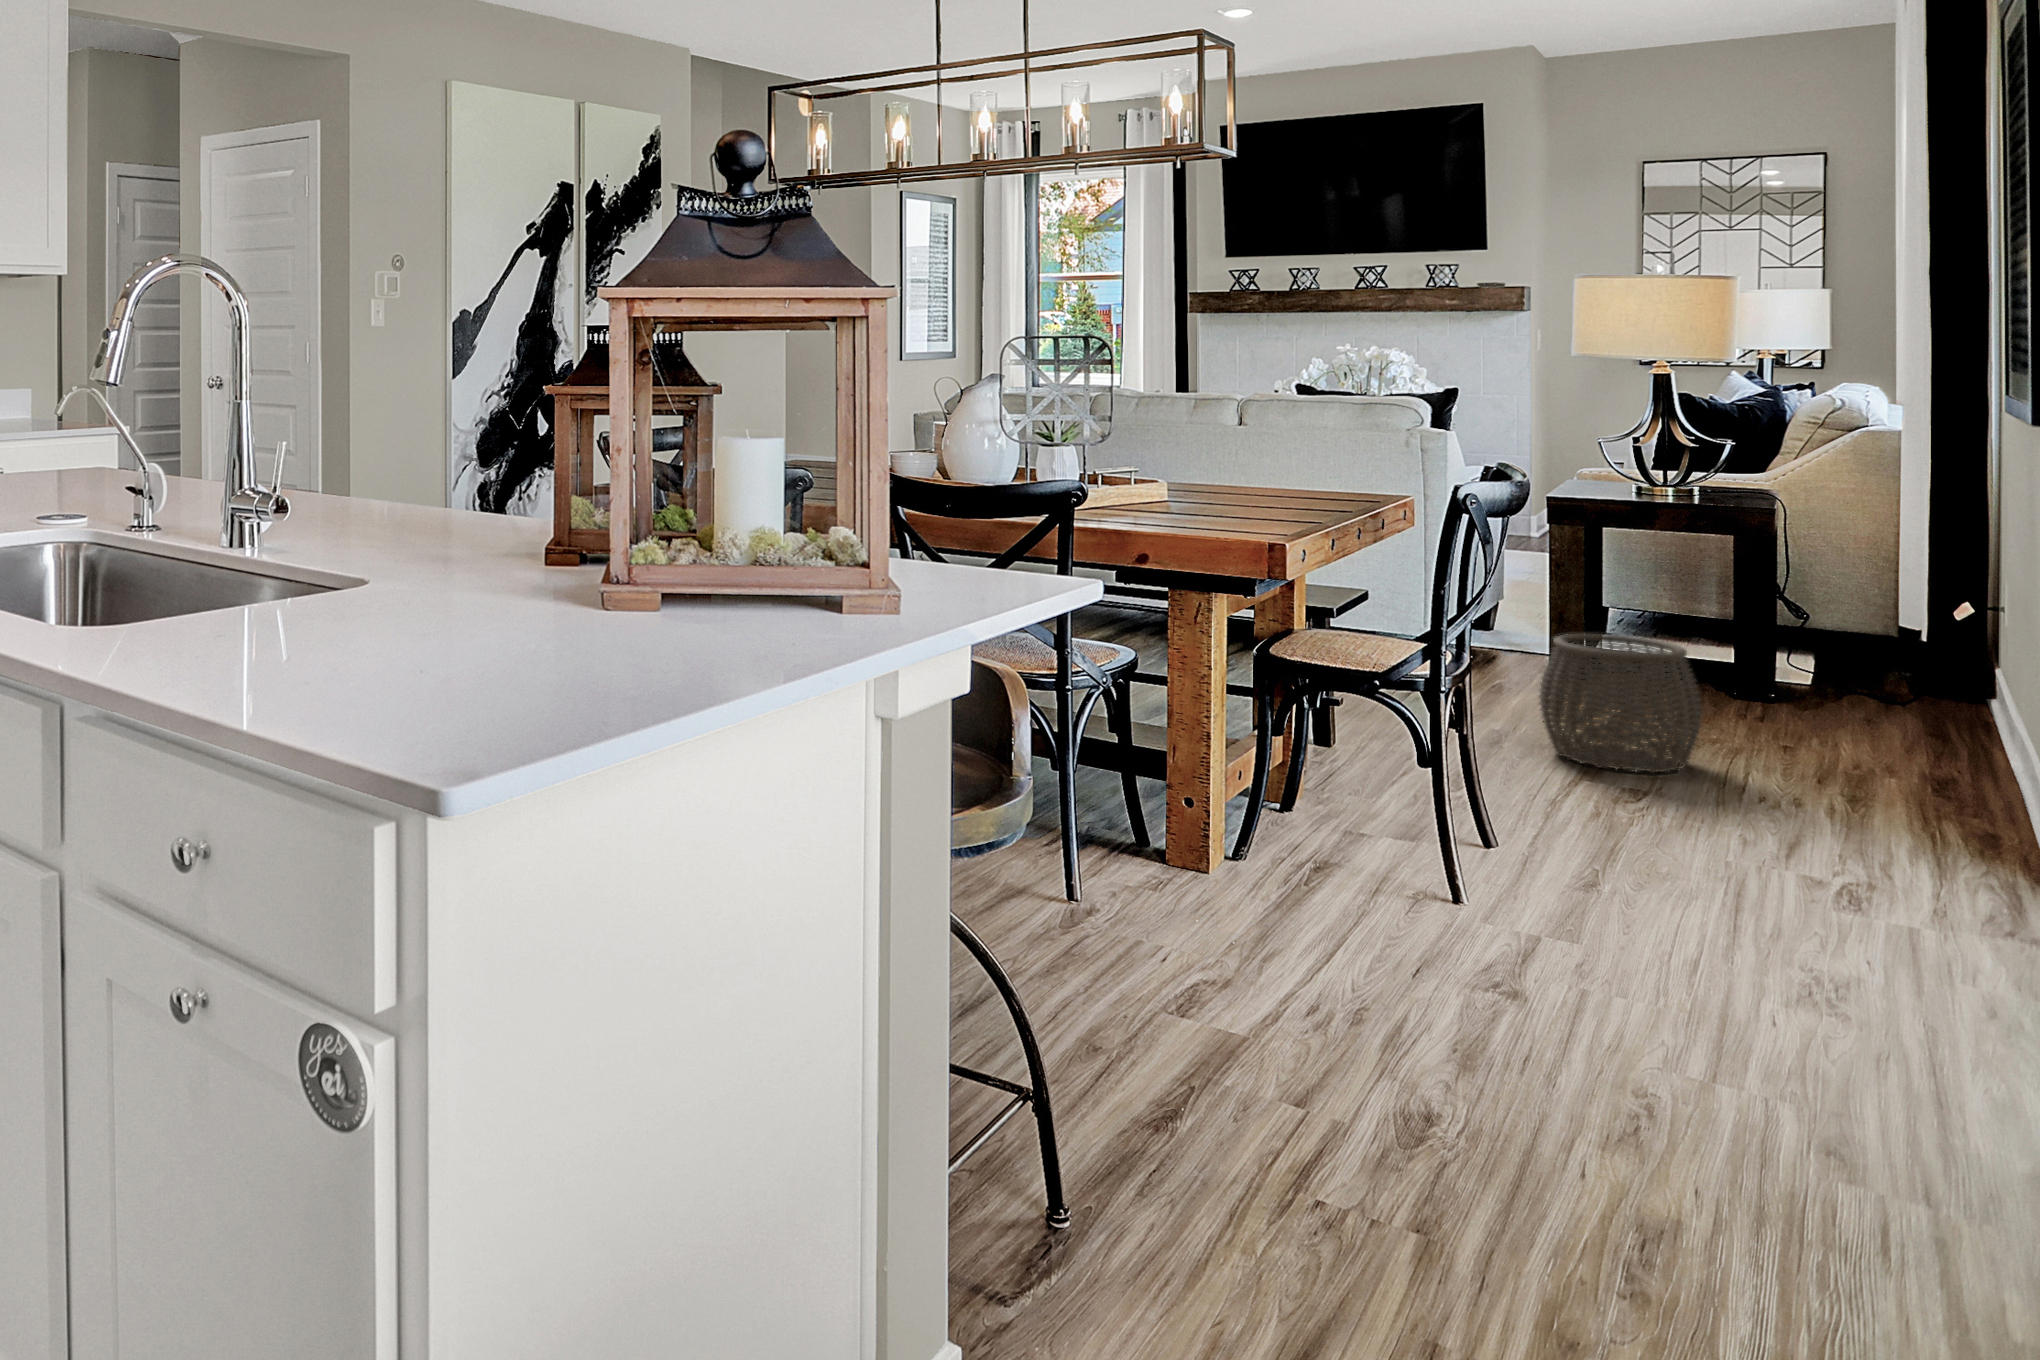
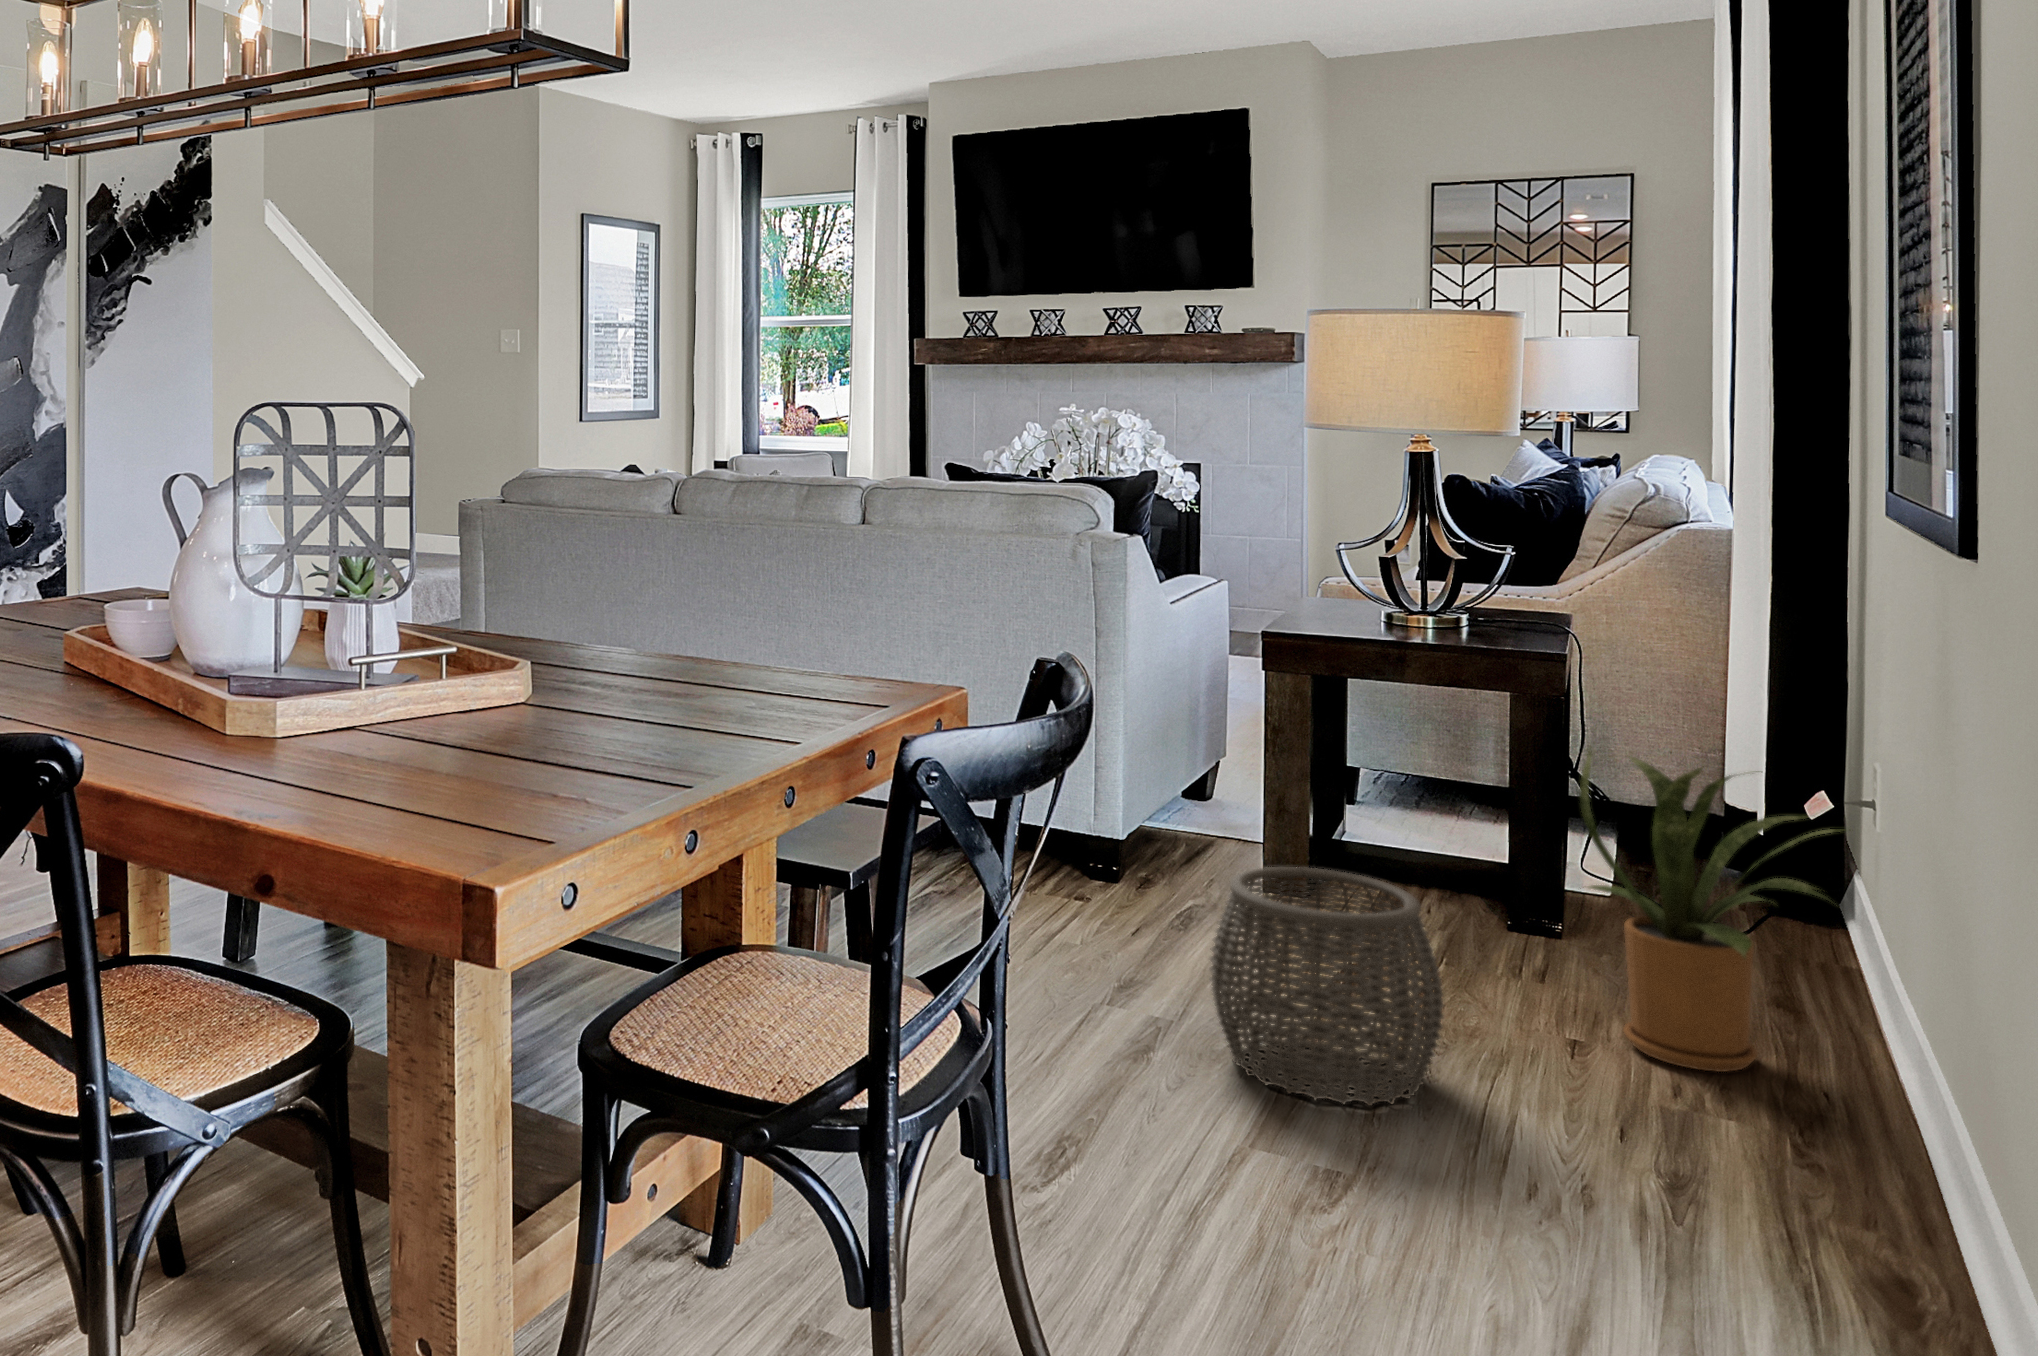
house plant: none [1791,557,1990,764] -> present [1579,750,1840,1072]

